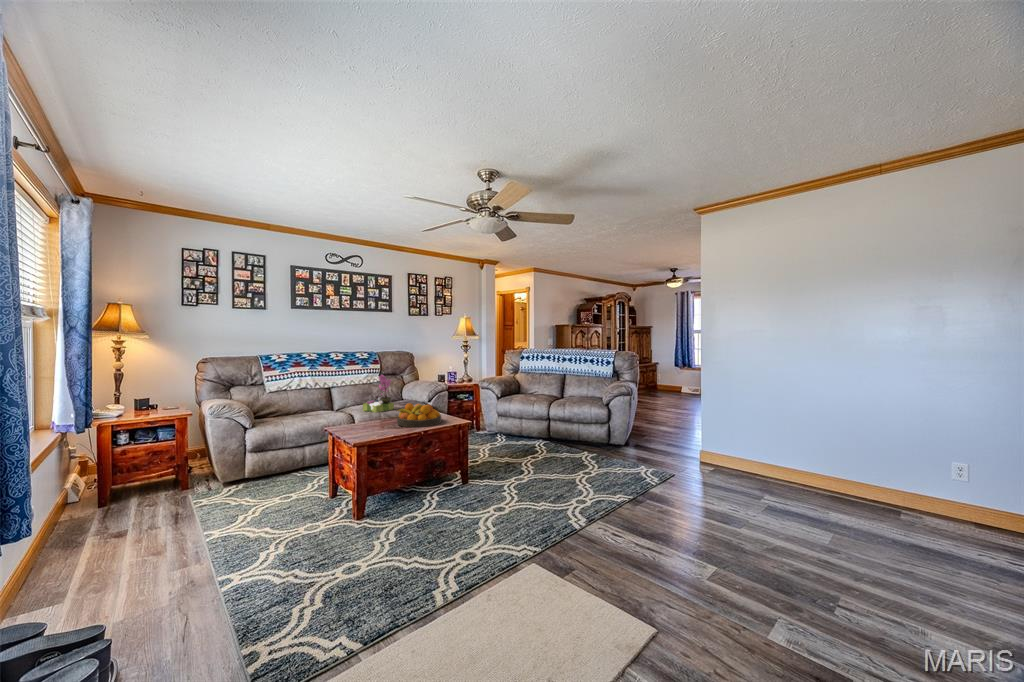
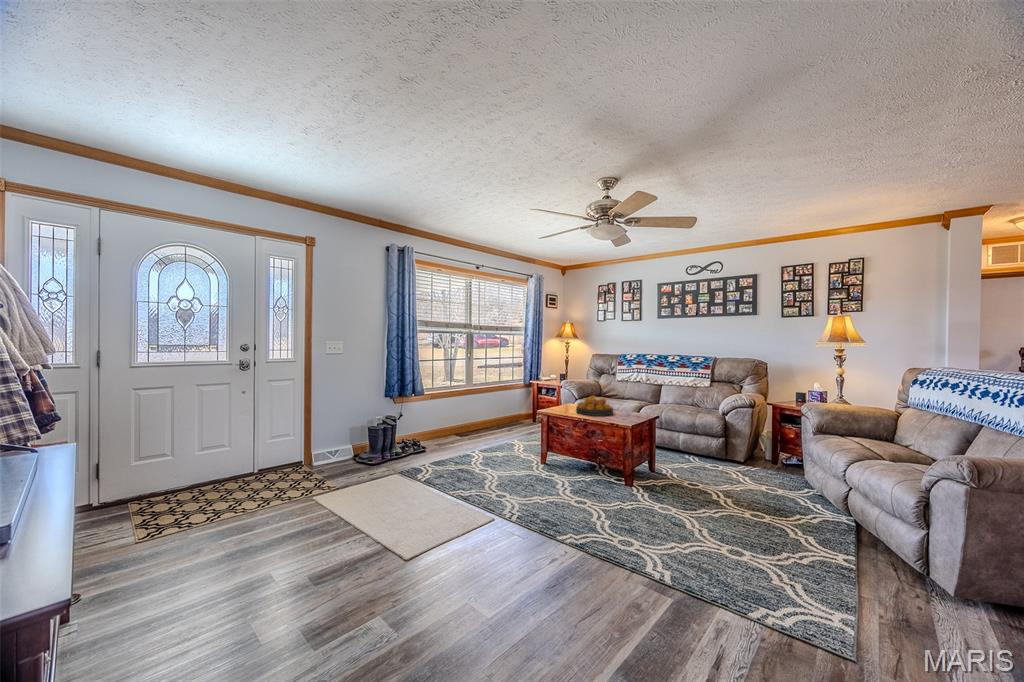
flower arrangement: present [363,375,394,413] -> none [639,375,664,409]

